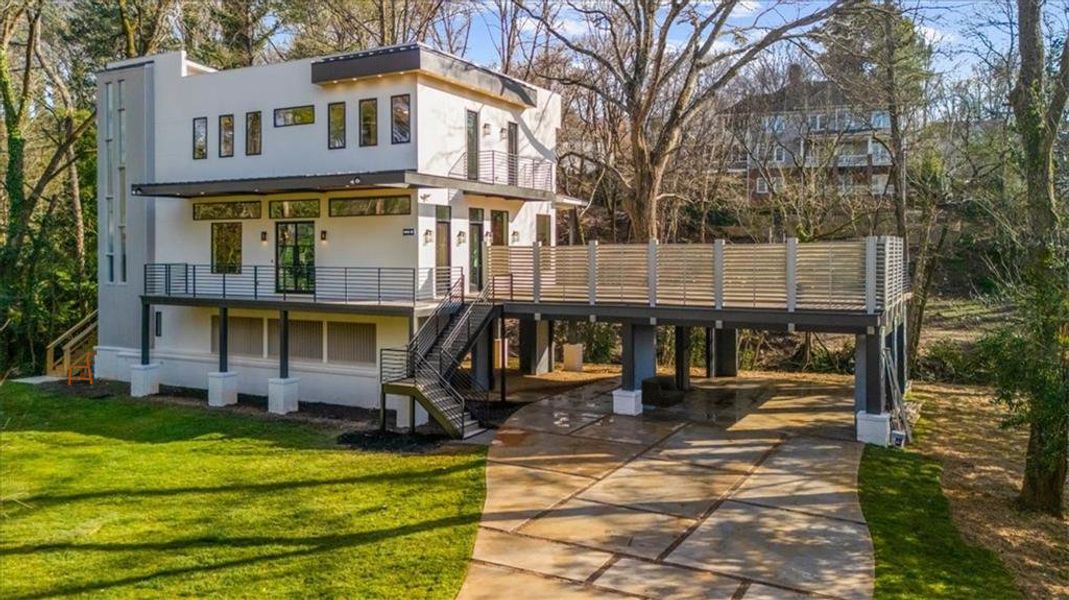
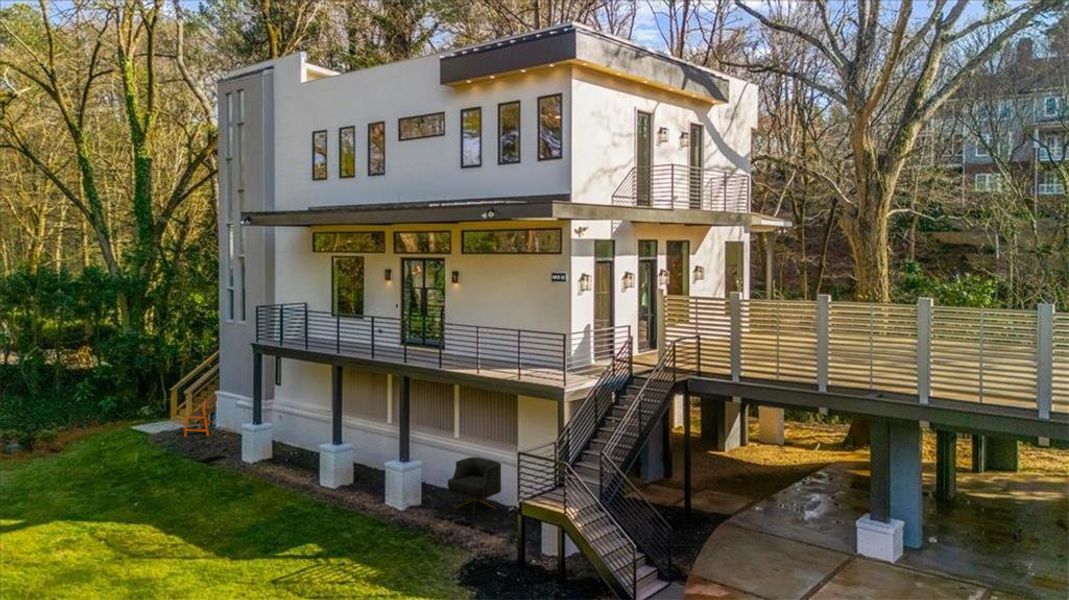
armchair: present [641,376,685,419] -> present [448,457,501,509]

